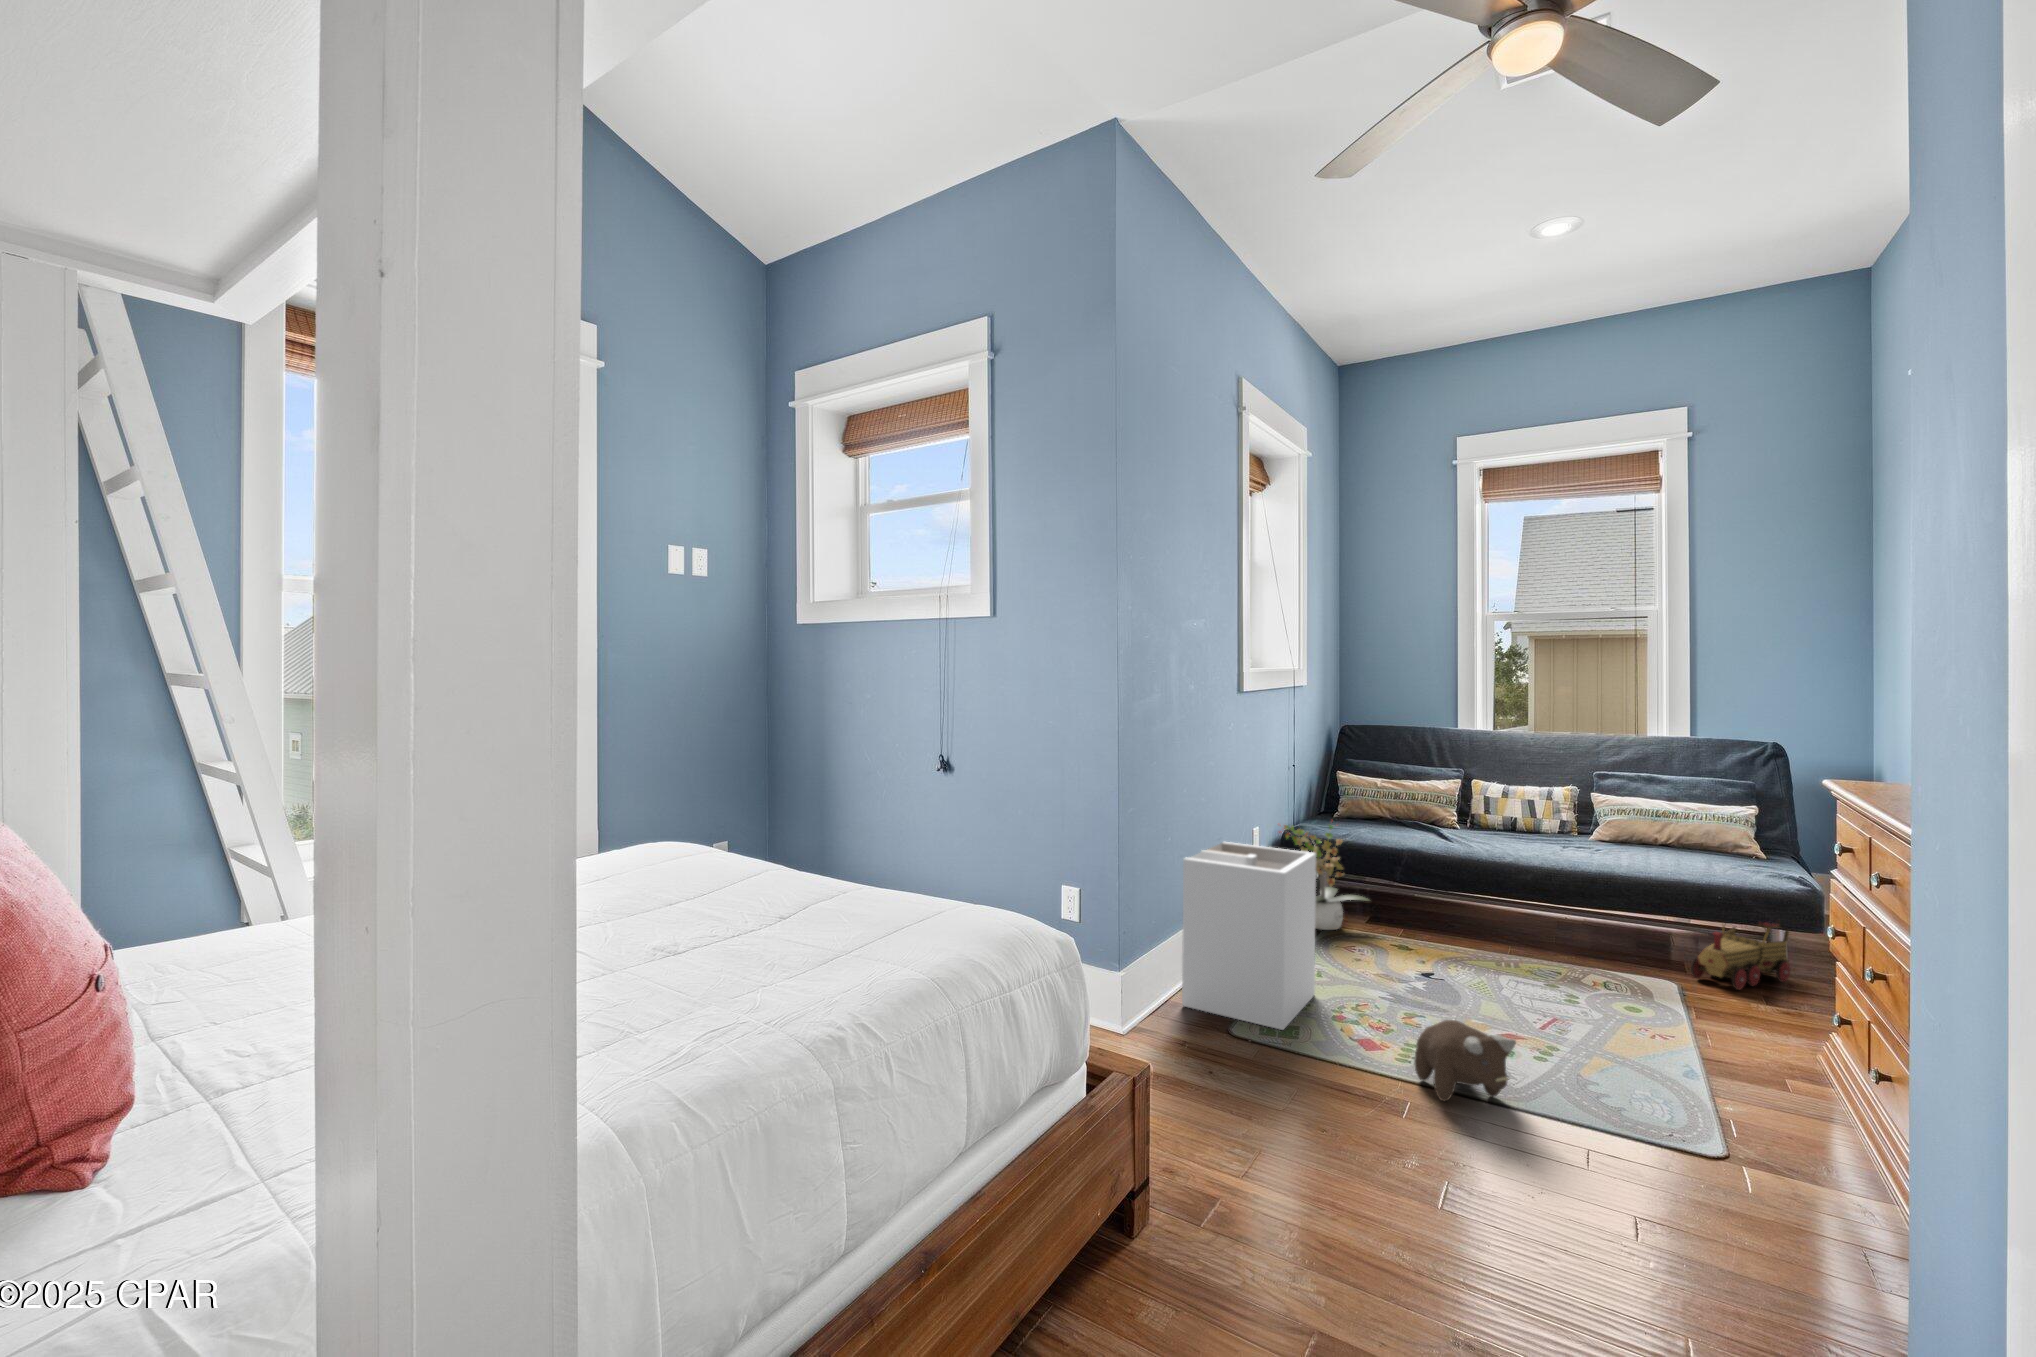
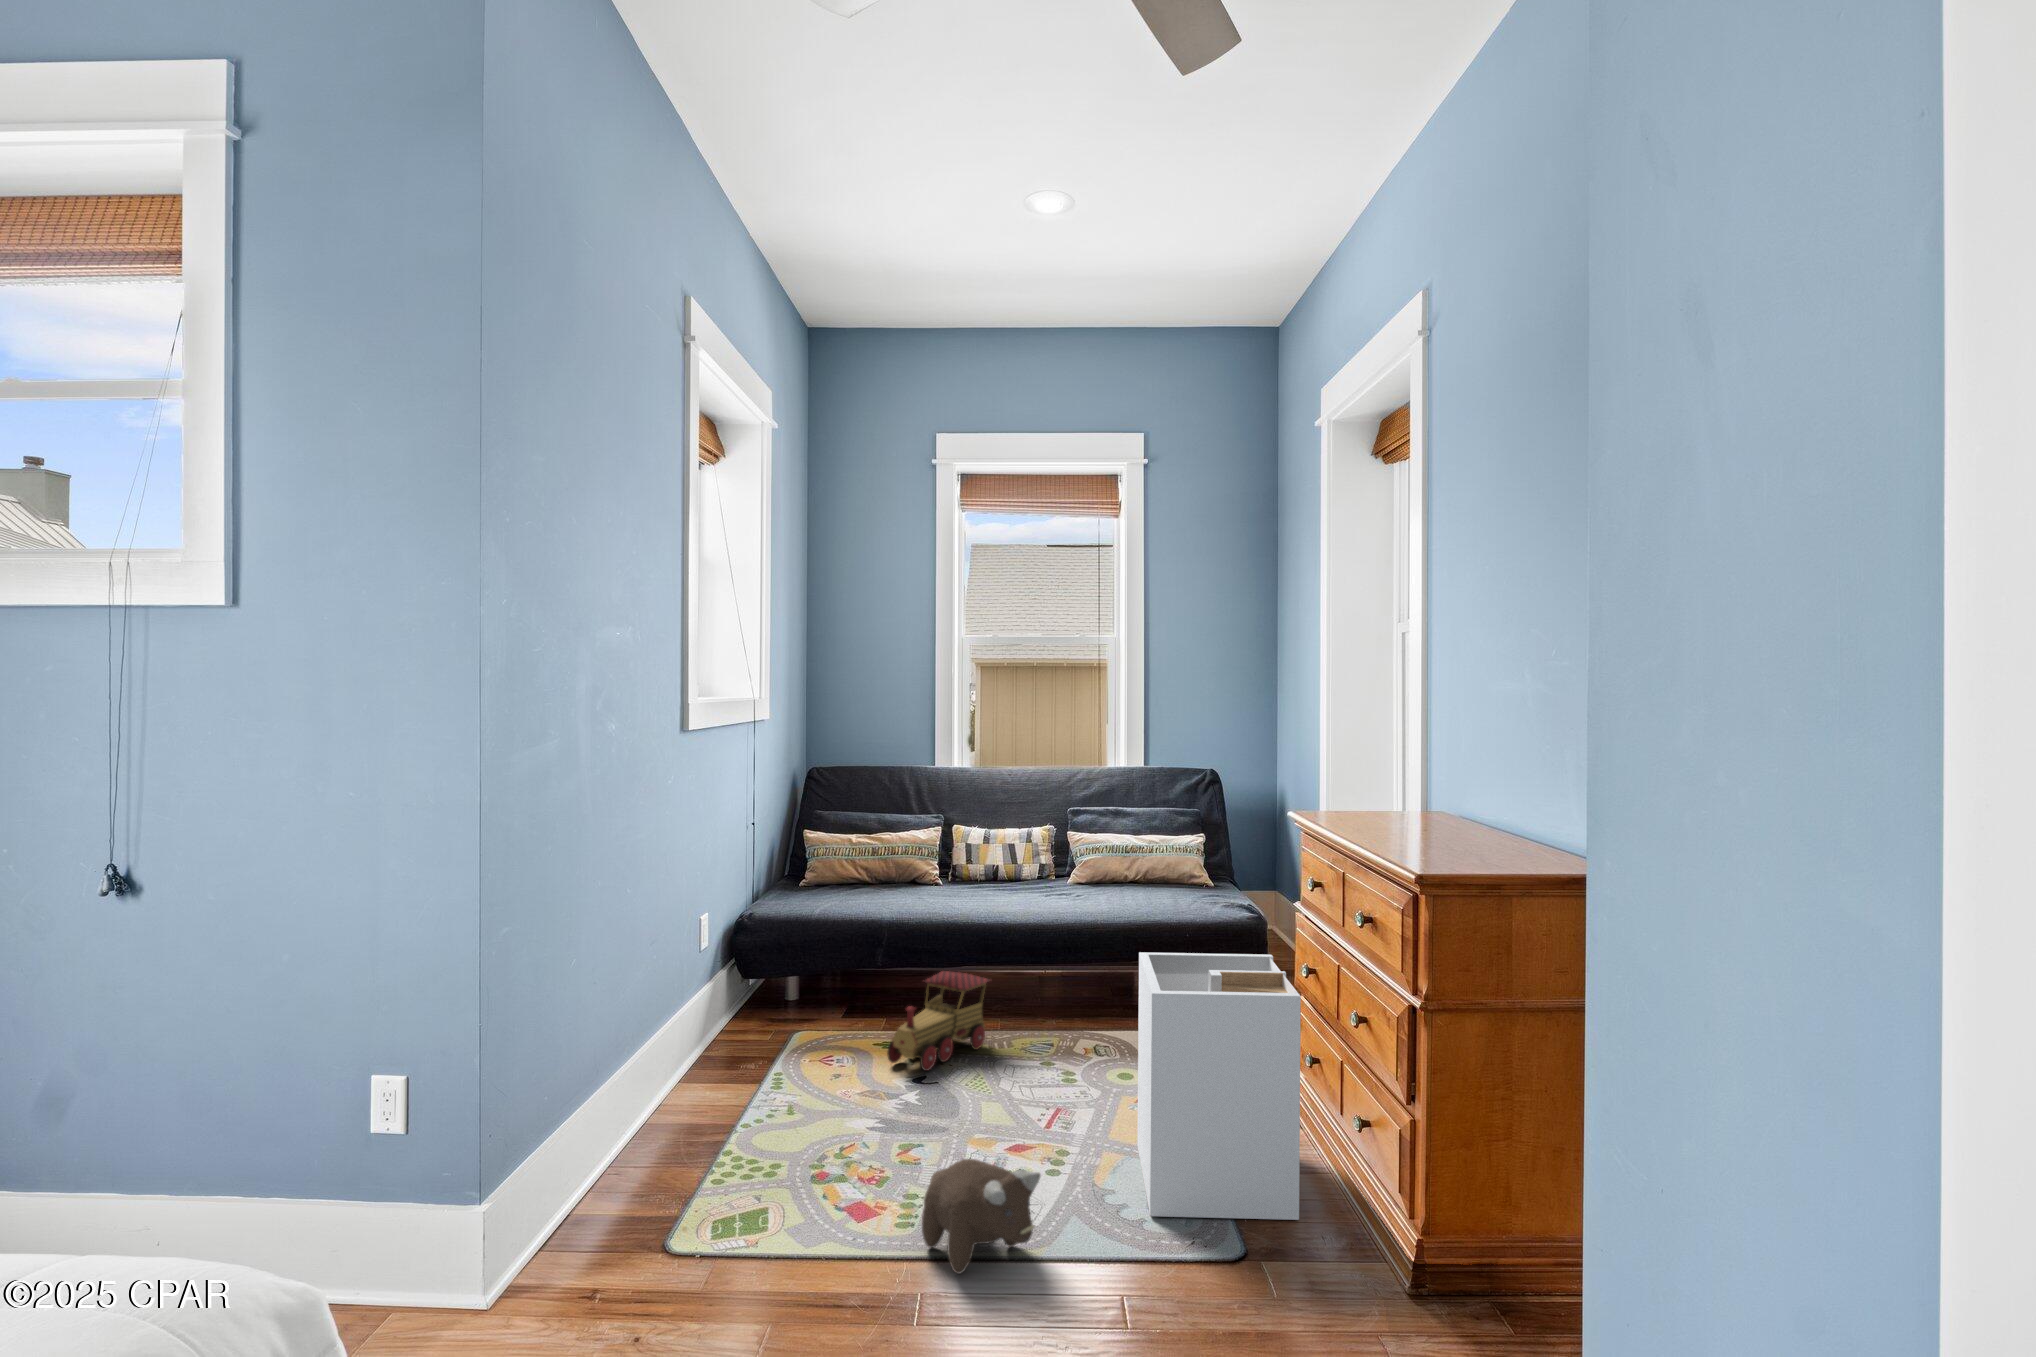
potted plant: present [1284,825,1368,930] -> none [731,893,848,1040]
laundry hamper: present [1182,842,1316,1030] -> present [1137,952,1301,1220]
toy train: present [1691,922,1790,990] -> present [887,971,990,1071]

